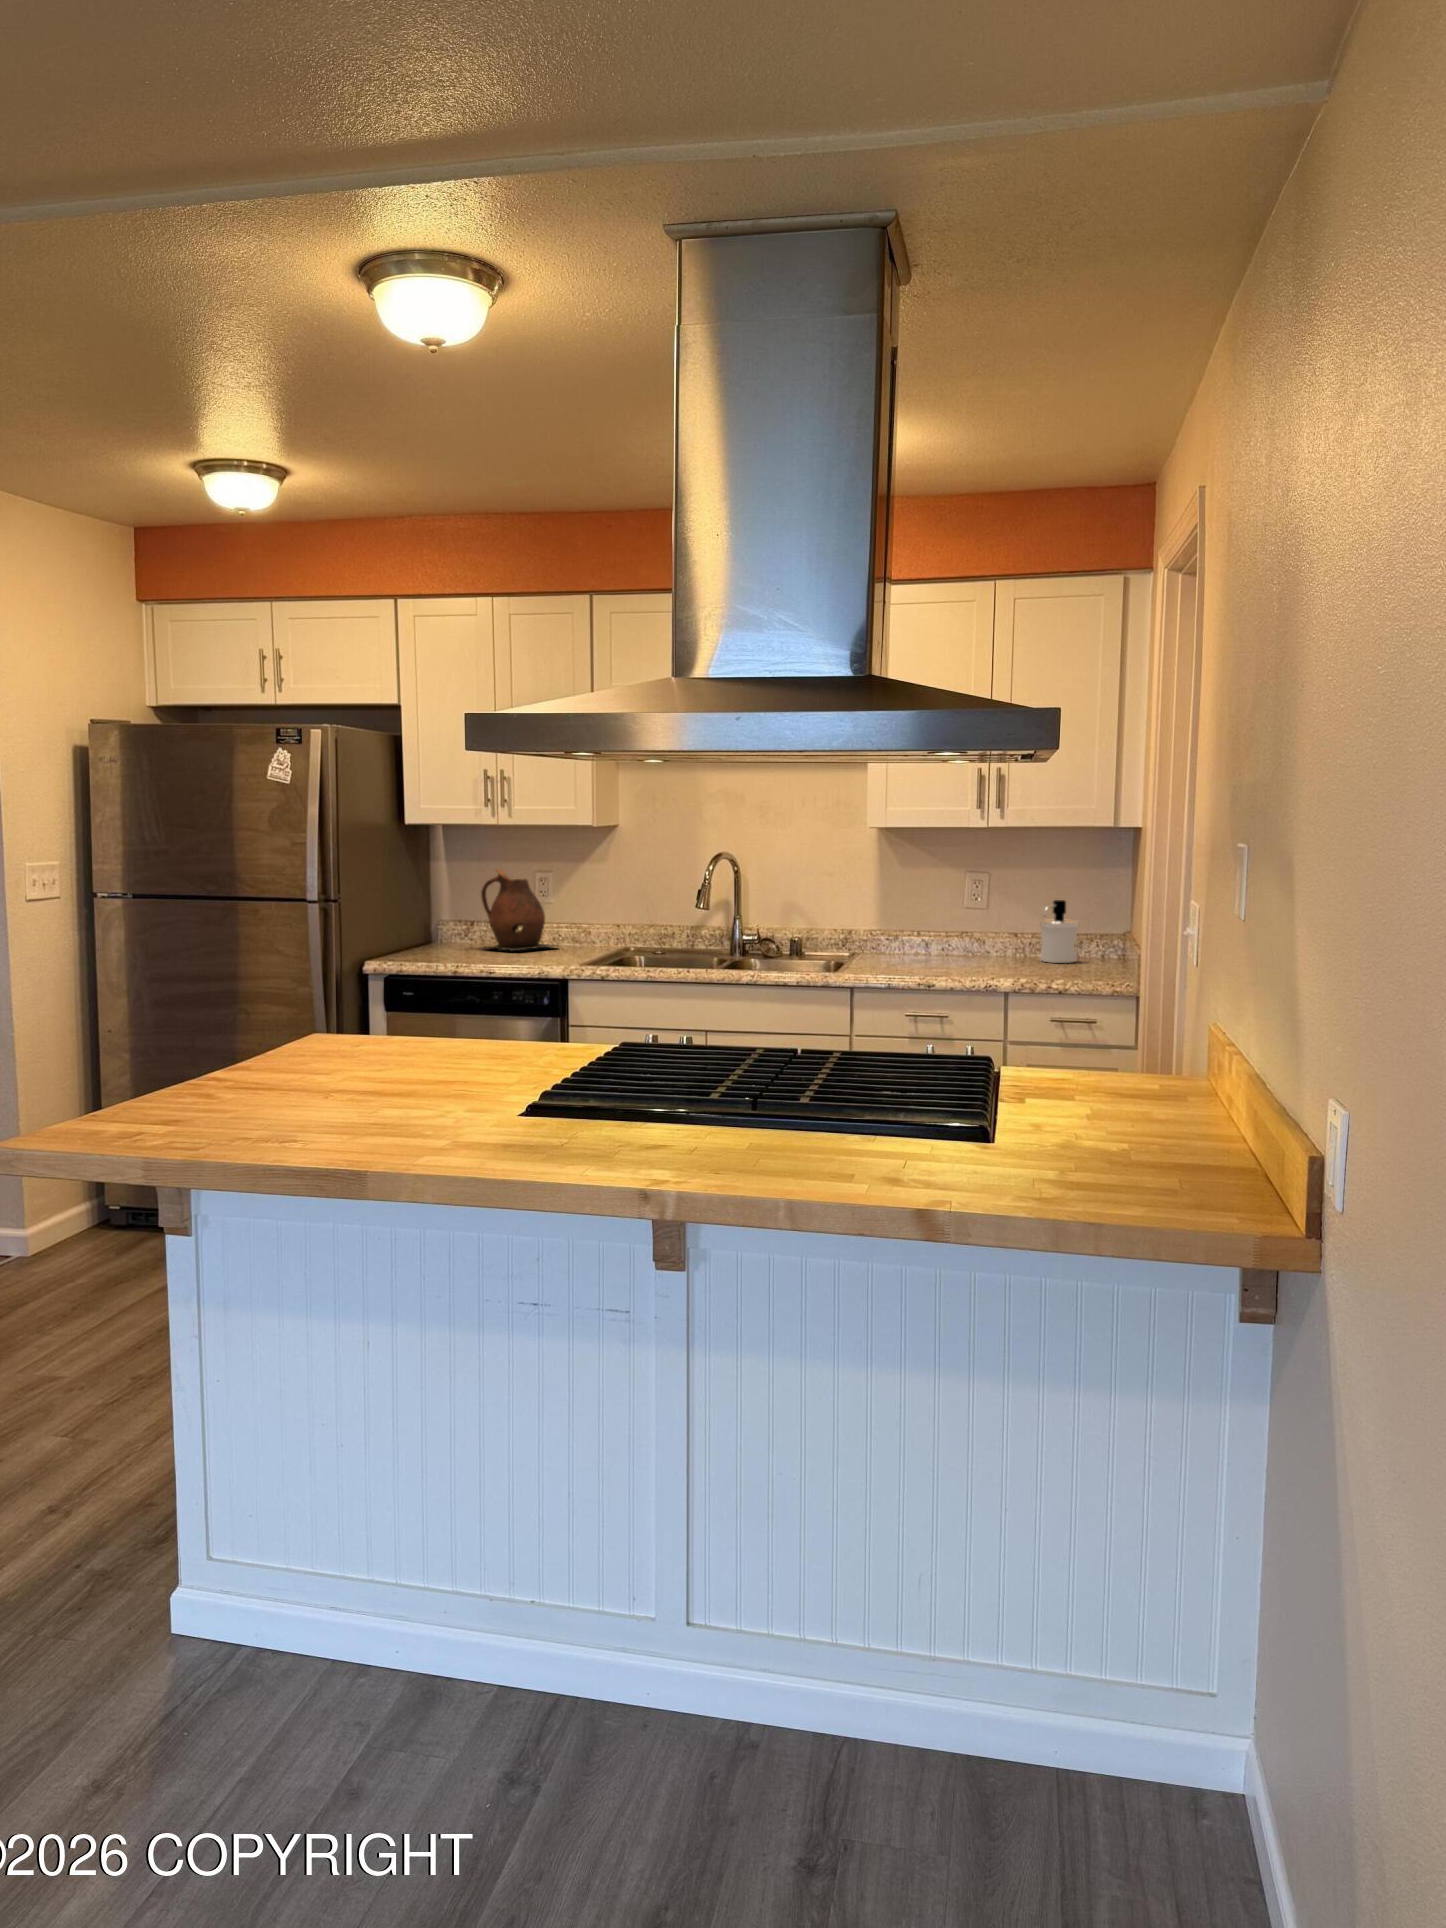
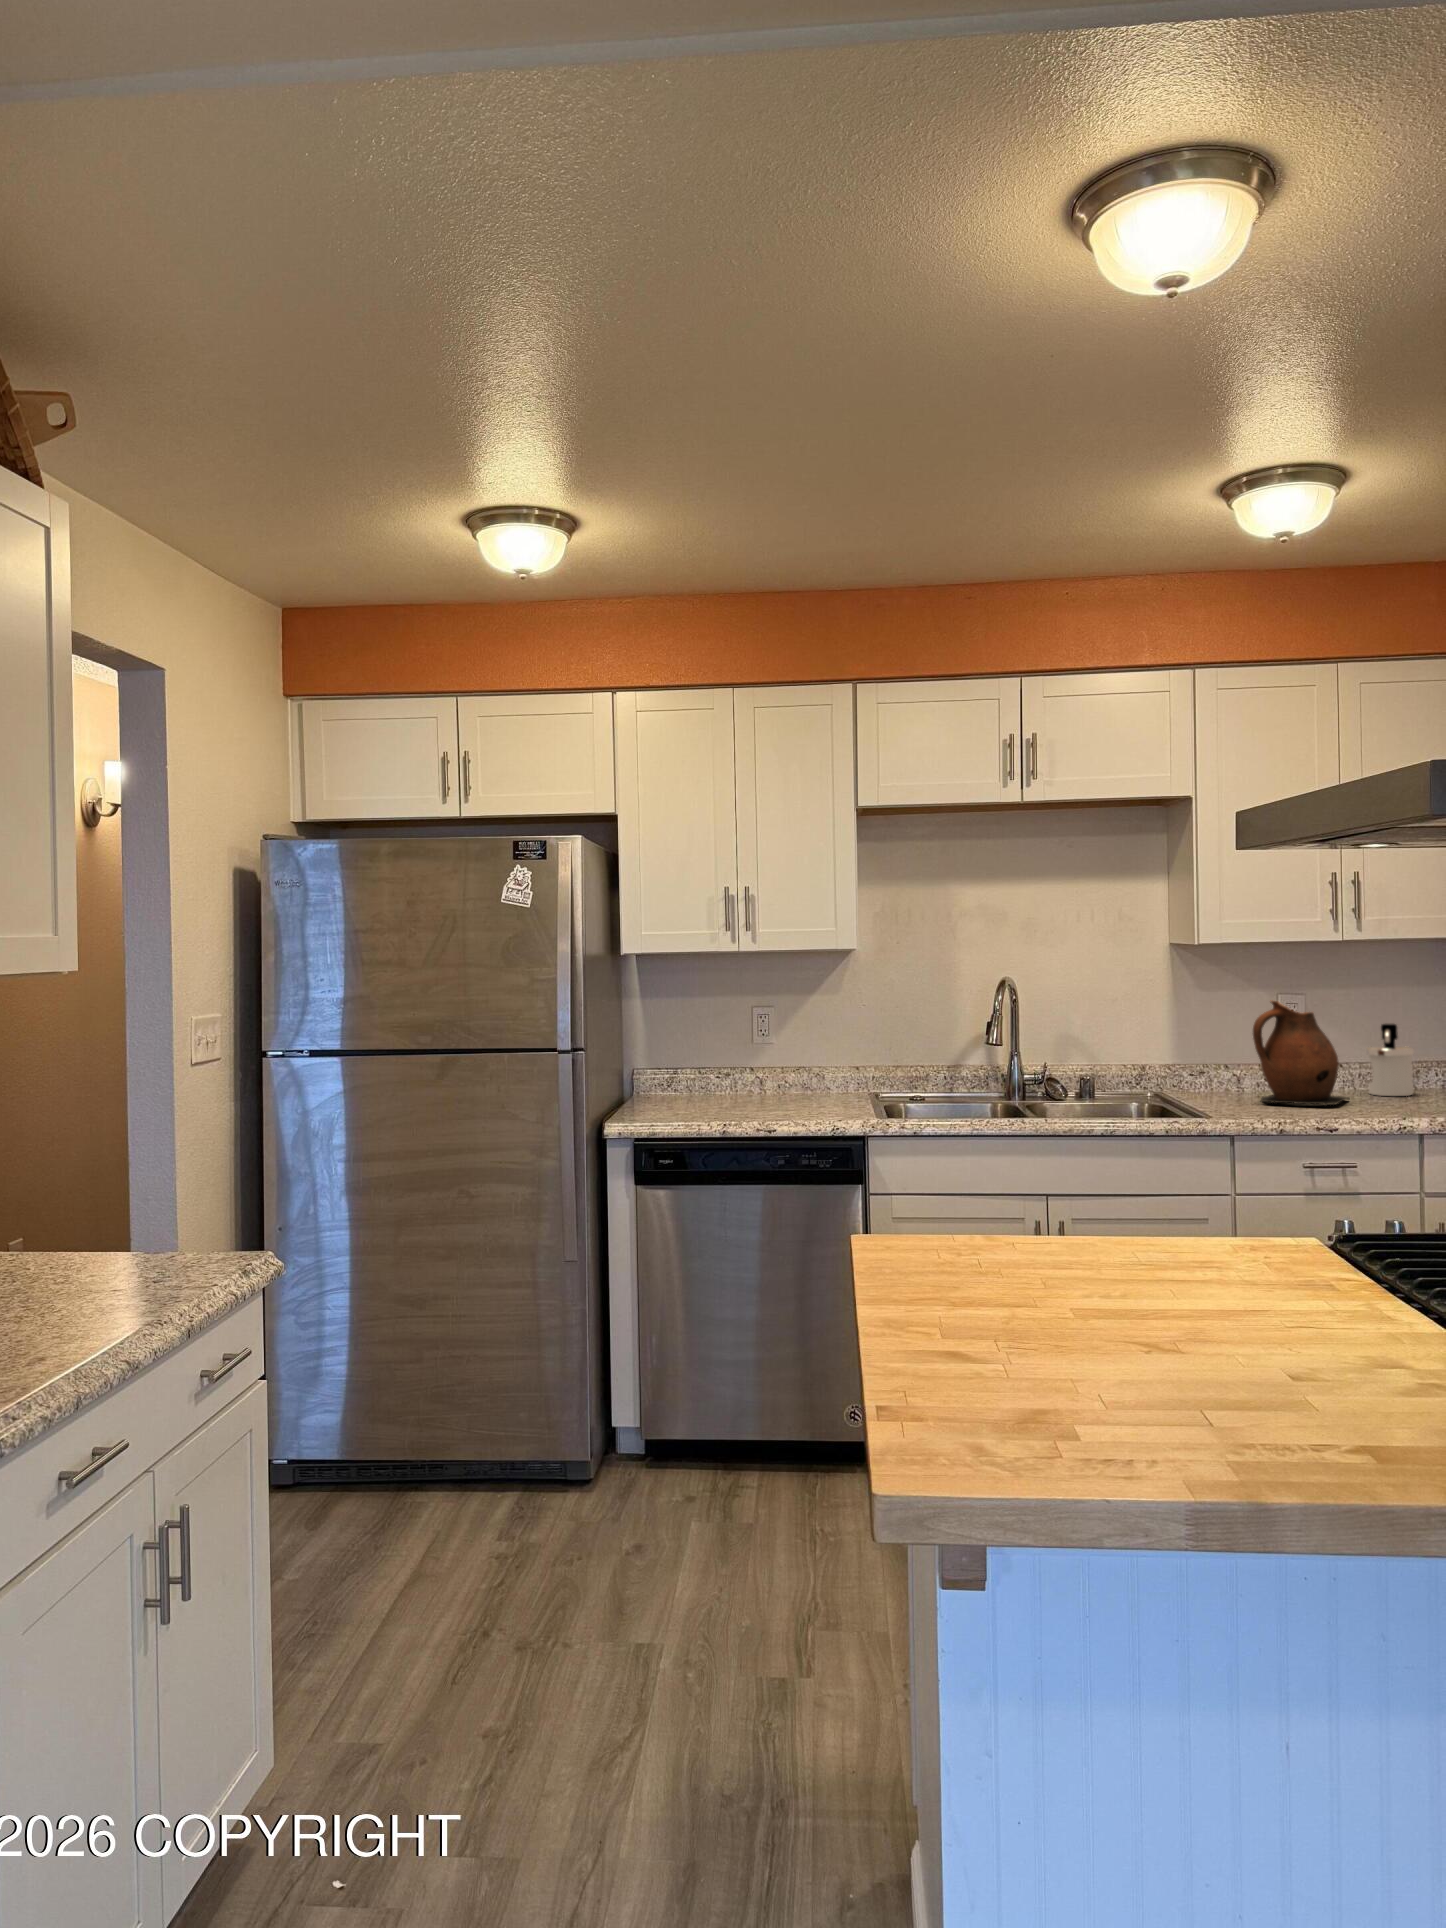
ceramic pitcher: present [481,869,558,951] -> present [1253,1001,1349,1106]

